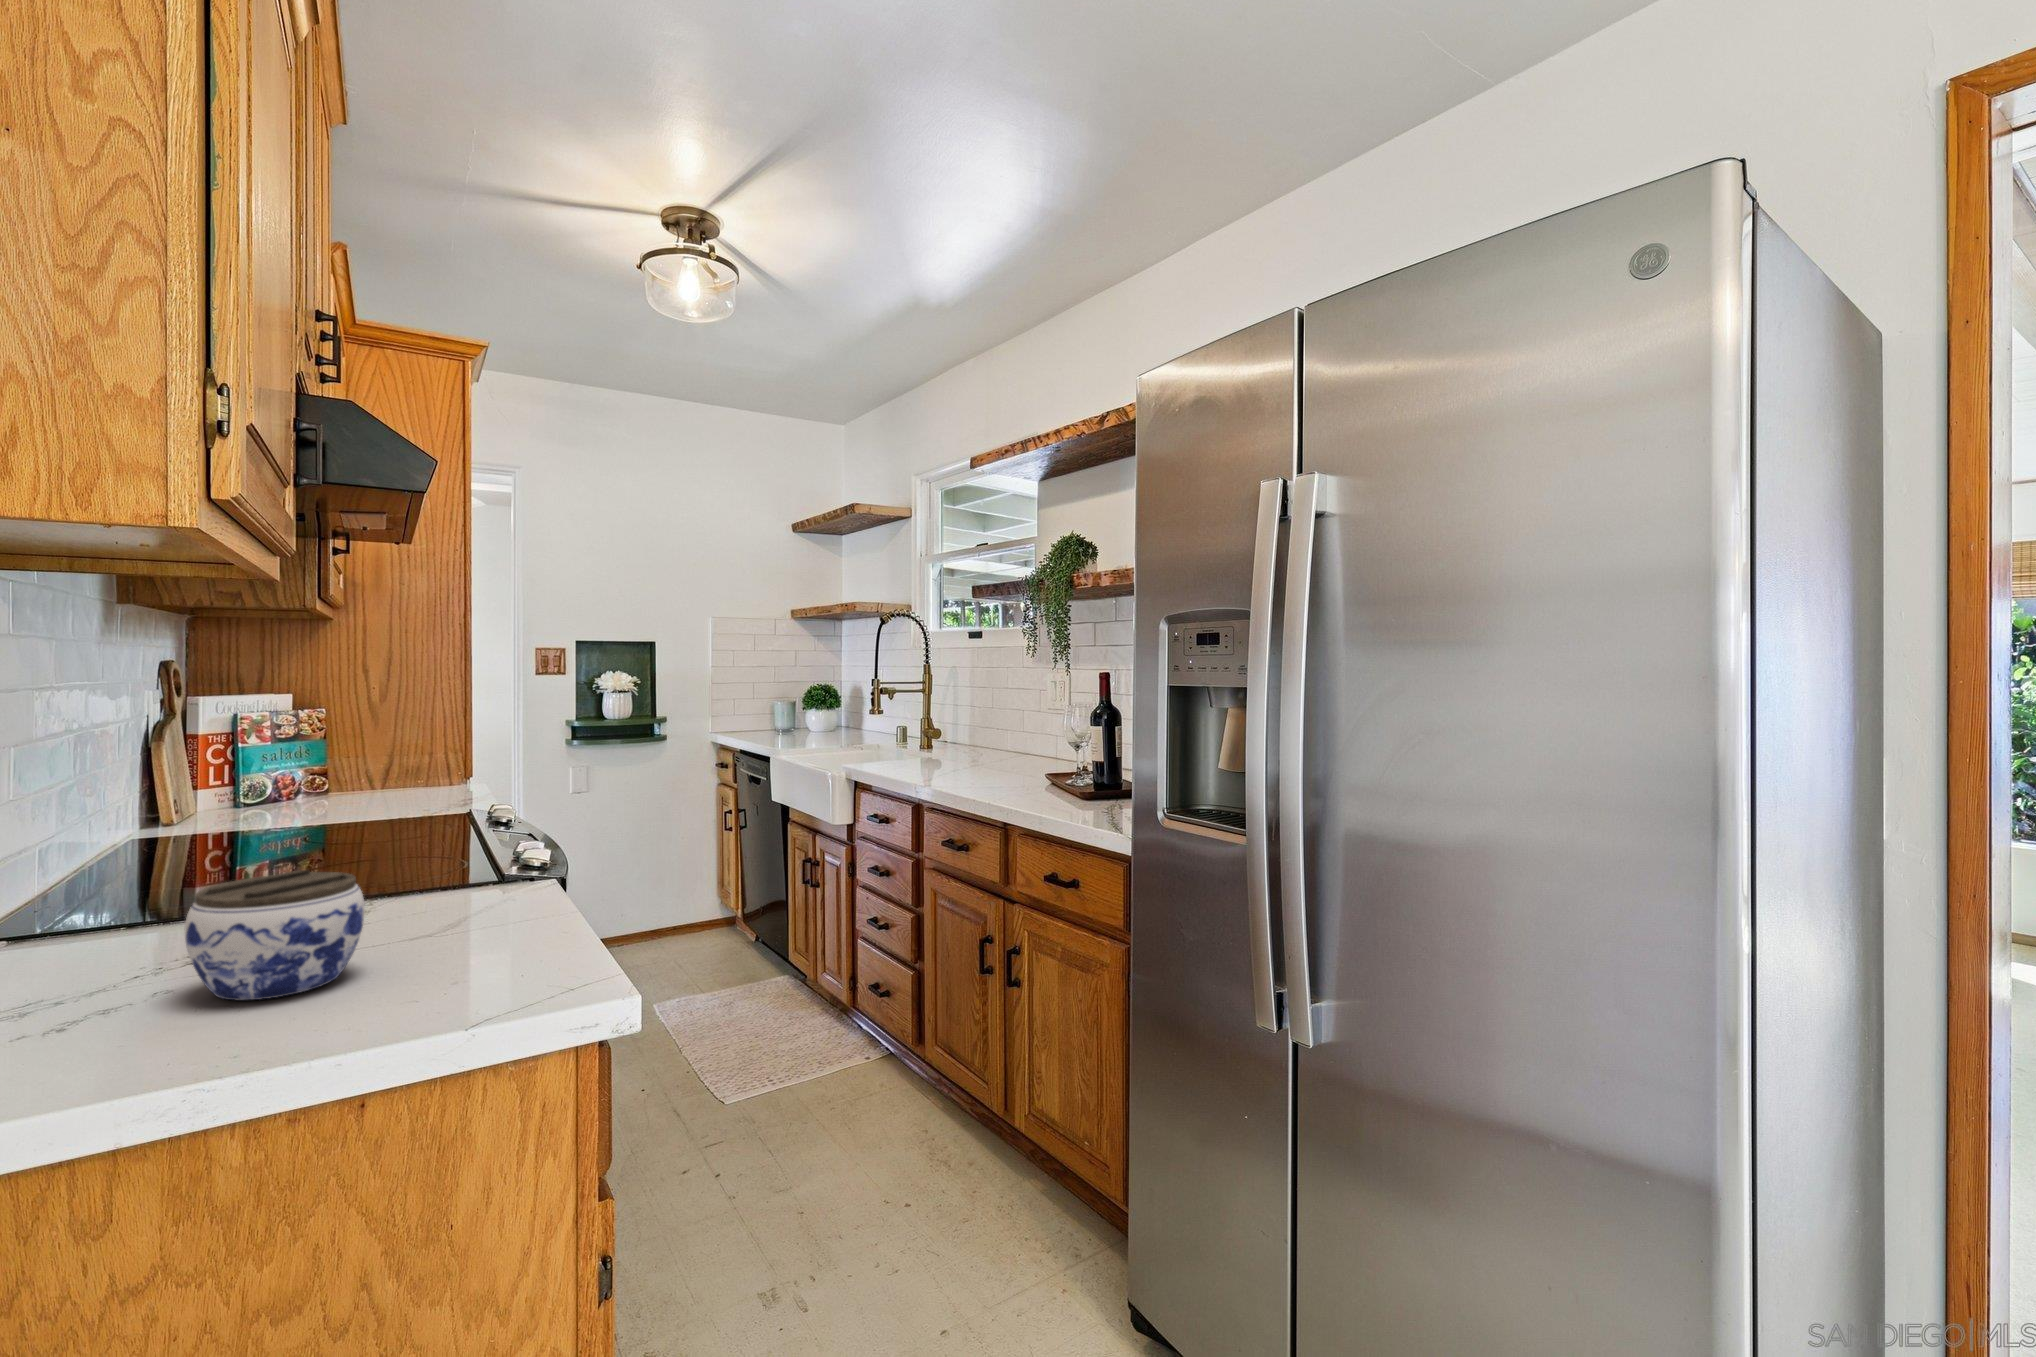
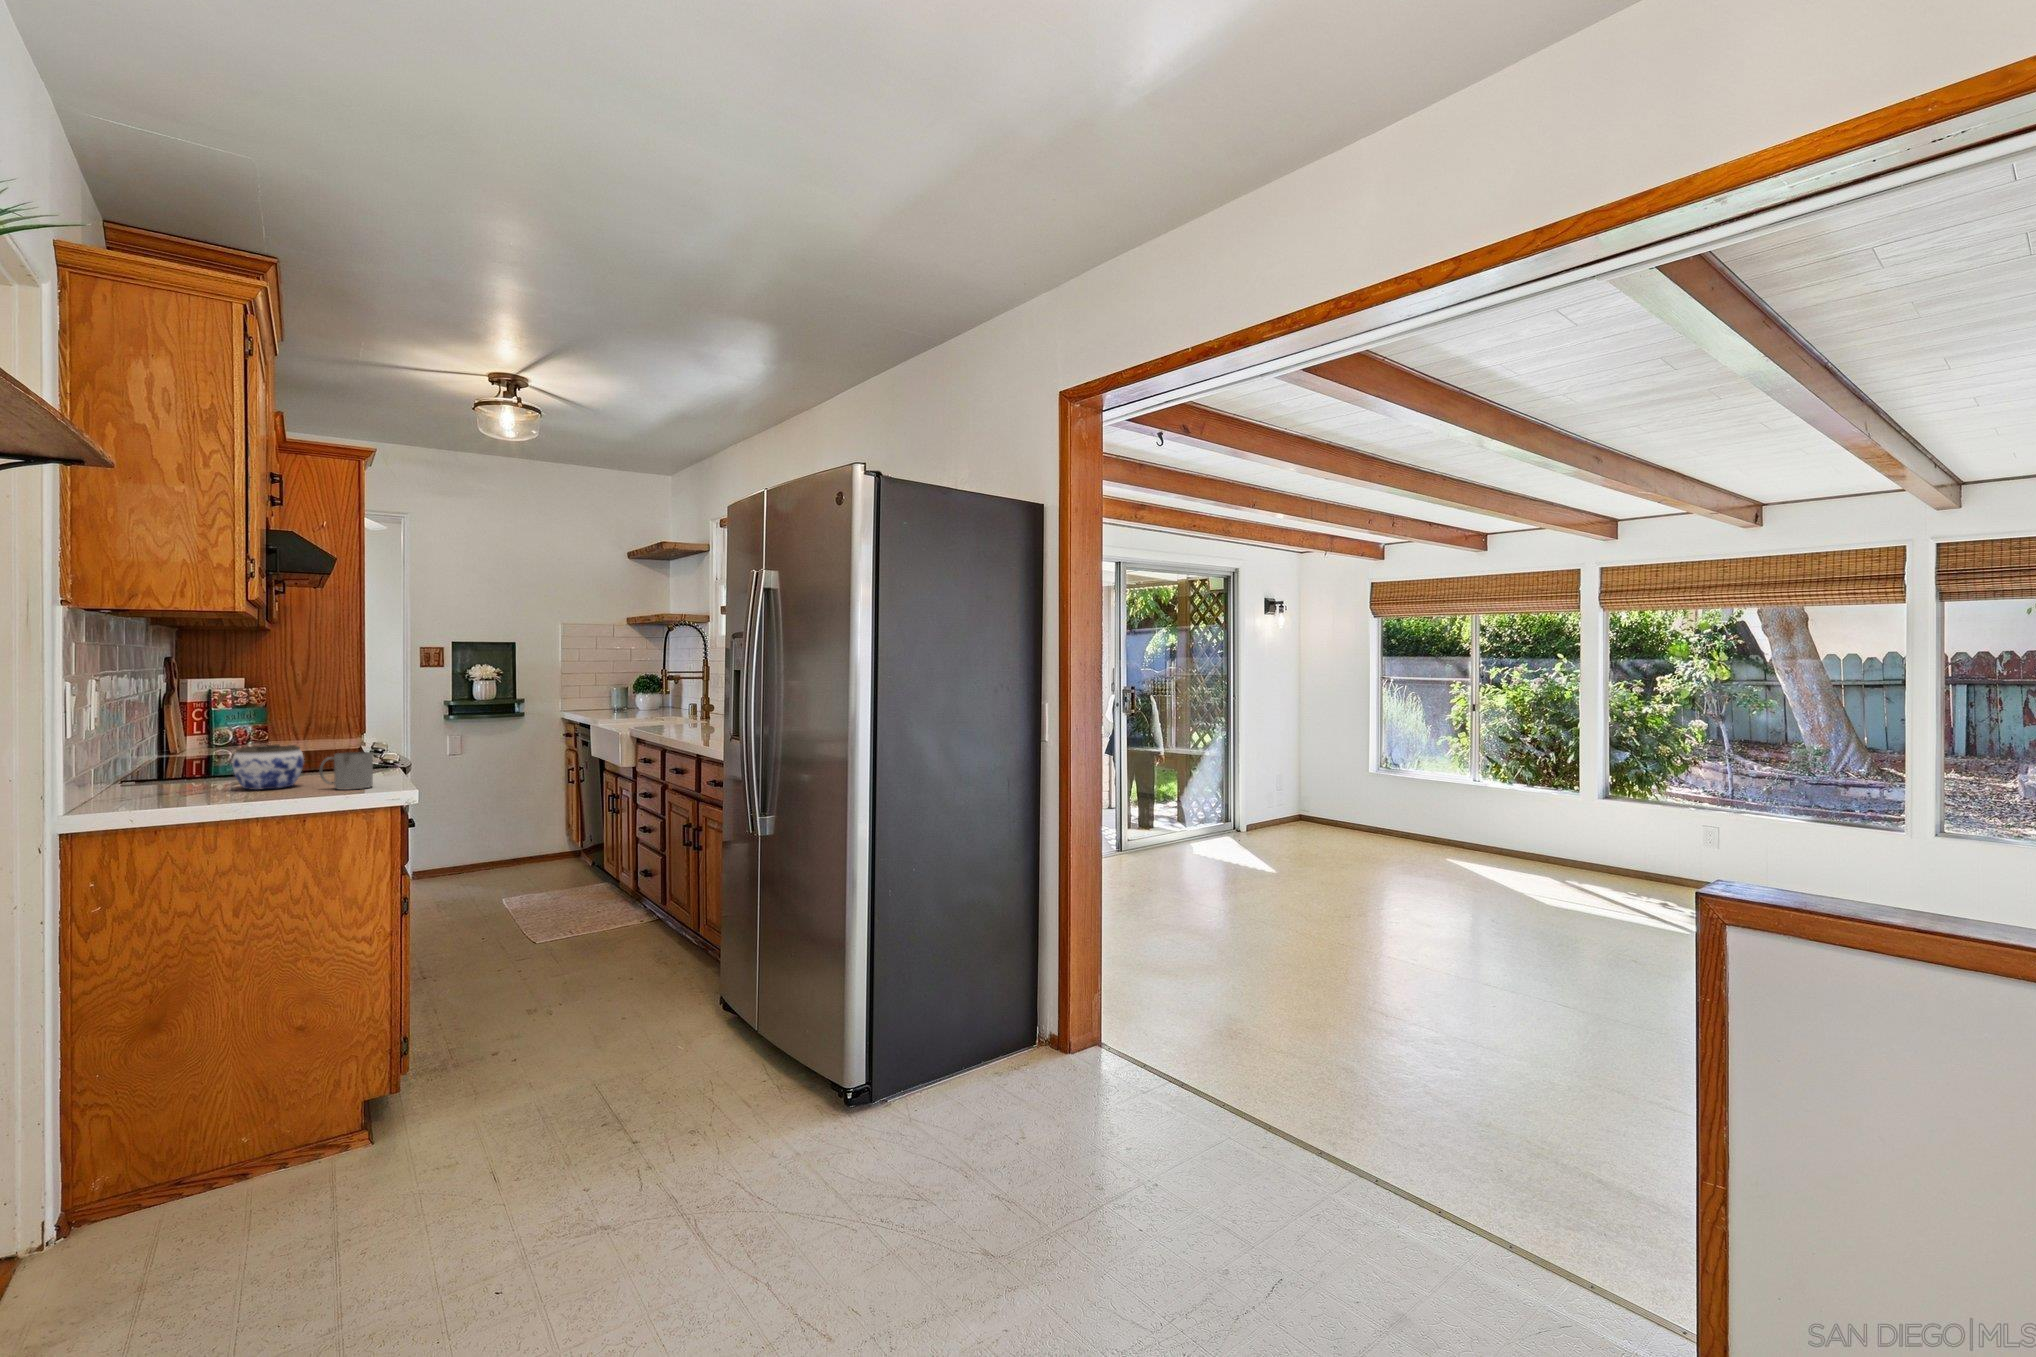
mug: none [401,892,531,1002] -> present [319,752,373,790]

